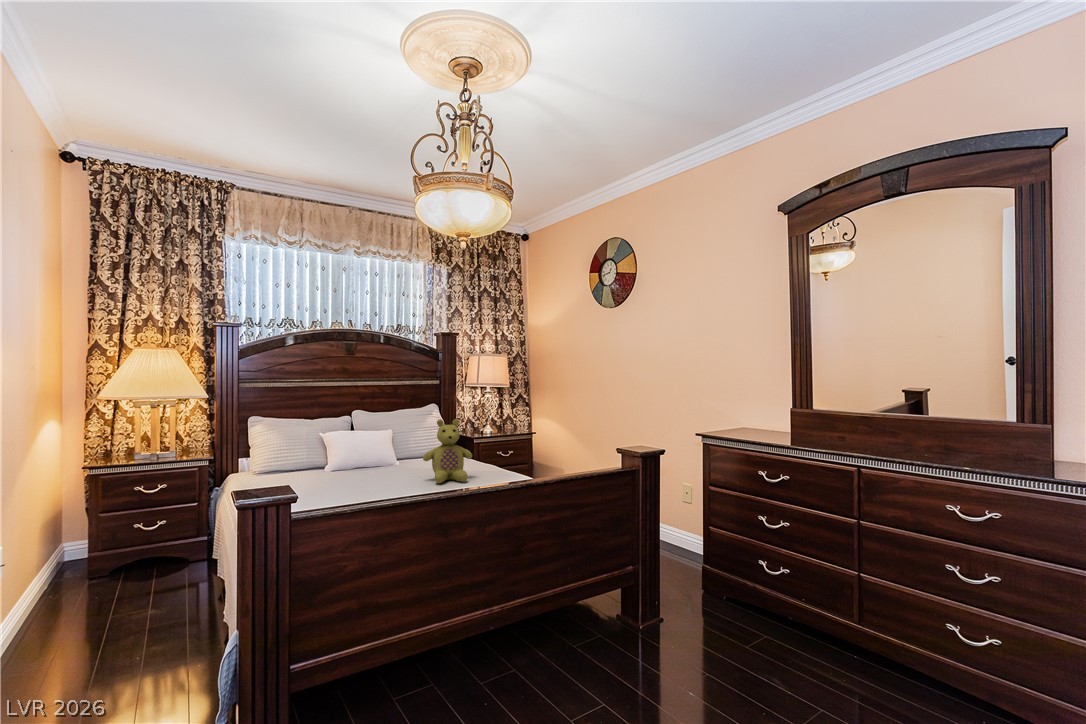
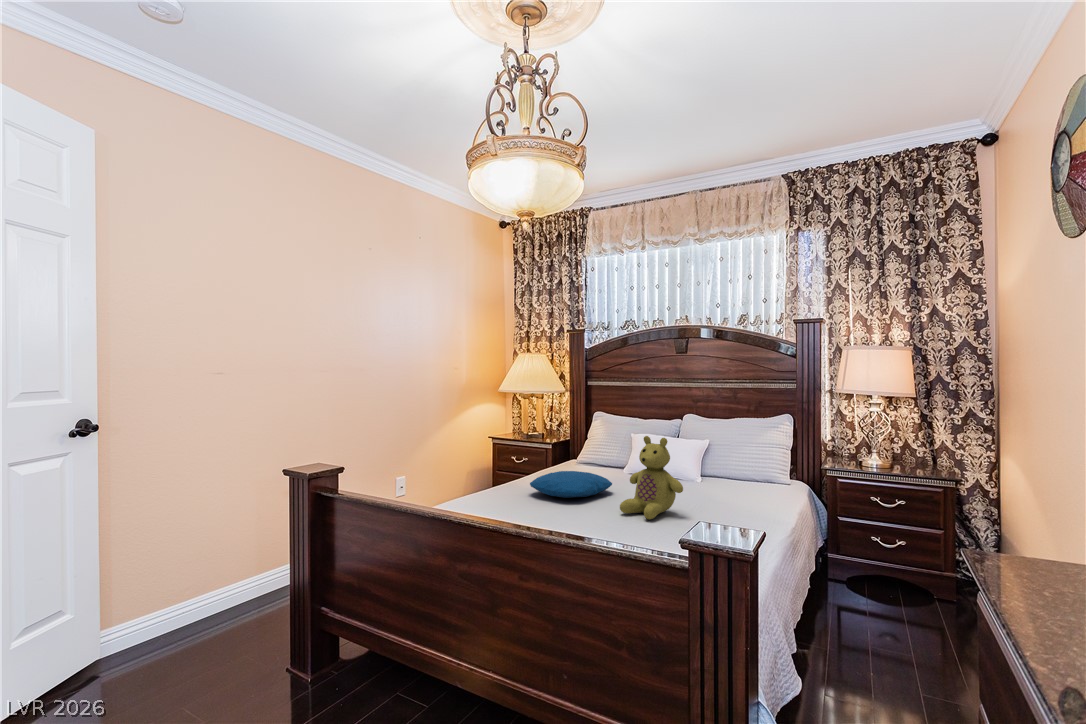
pillow: none [316,464,388,489] -> present [530,471,612,498]

